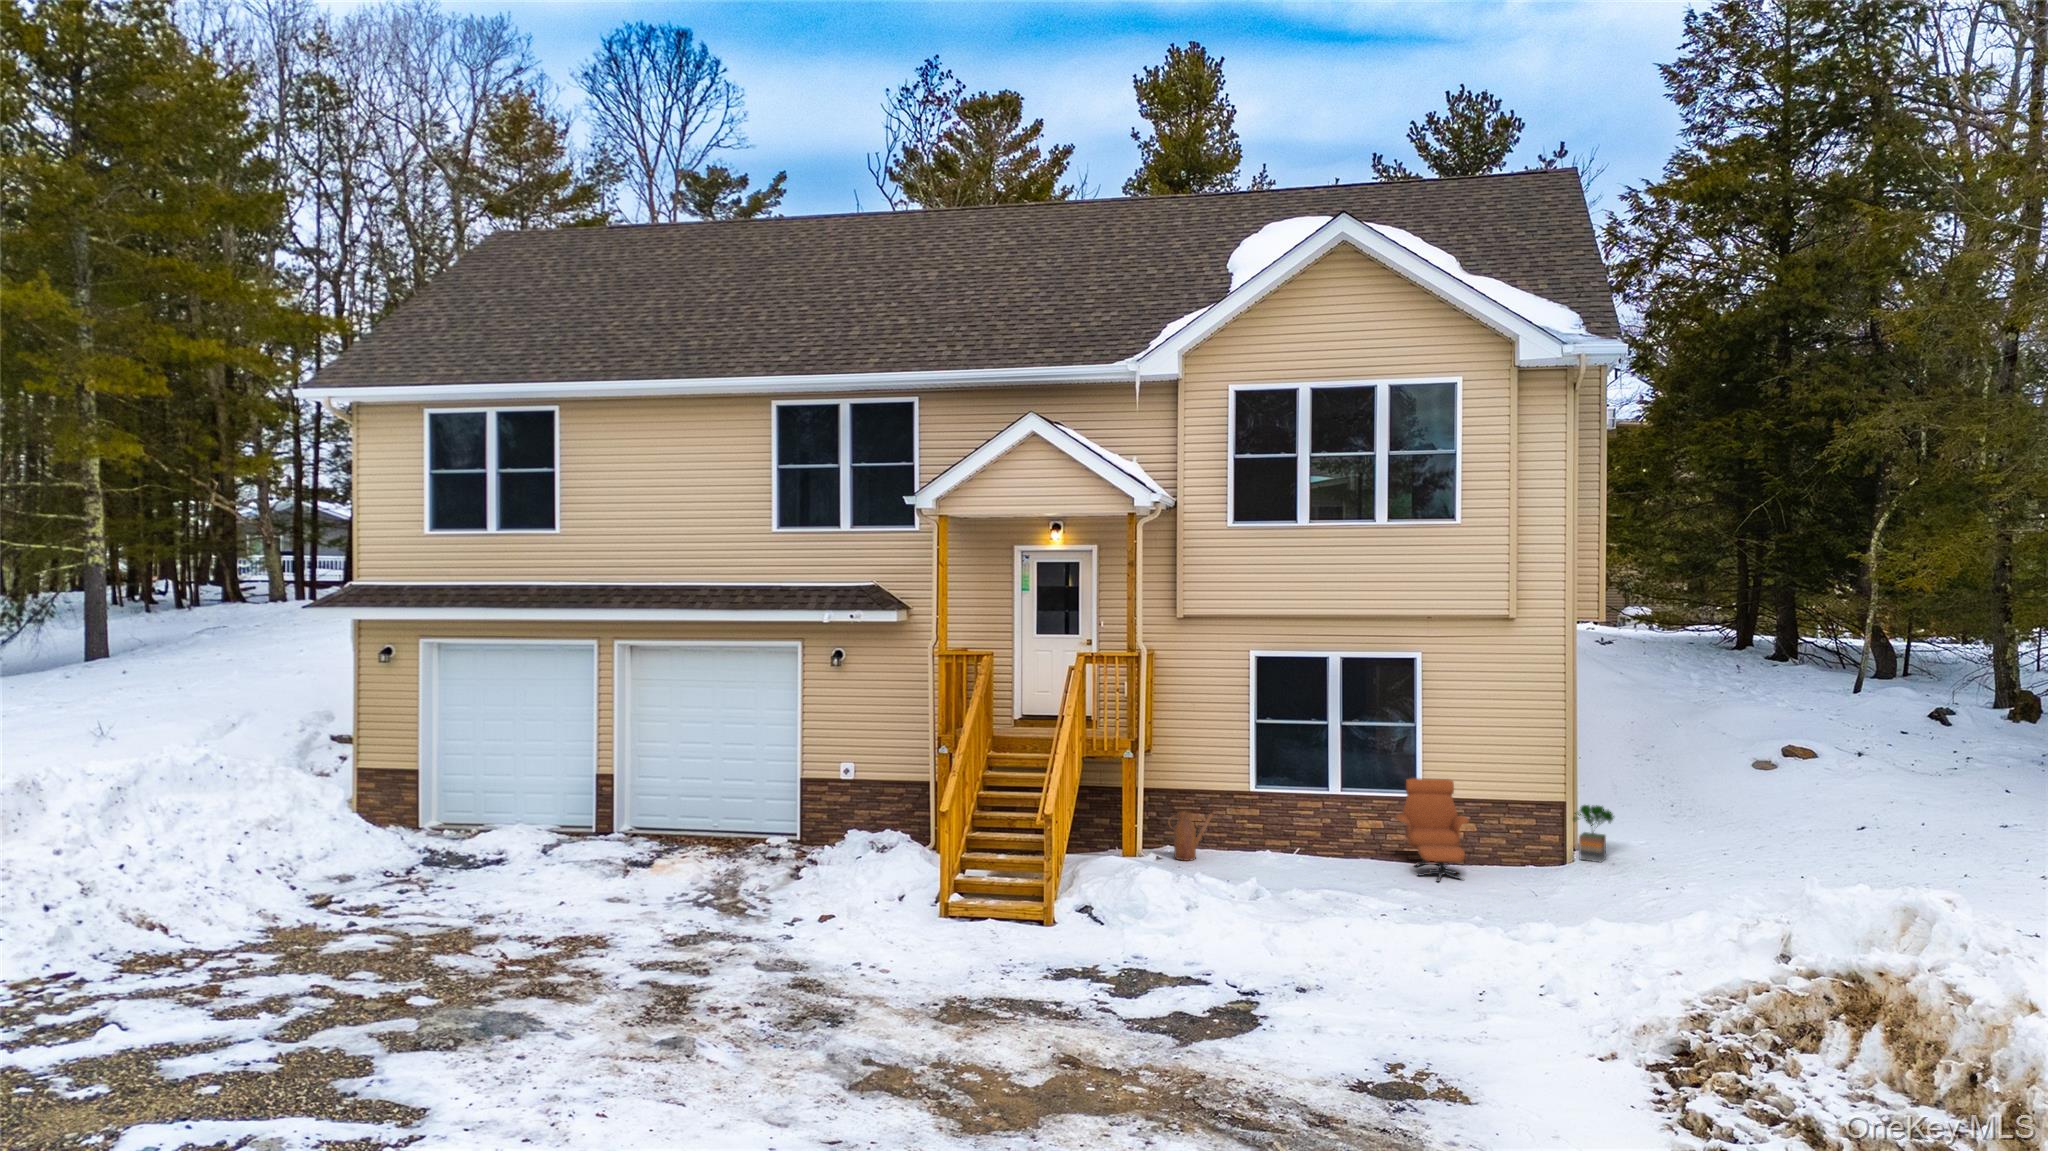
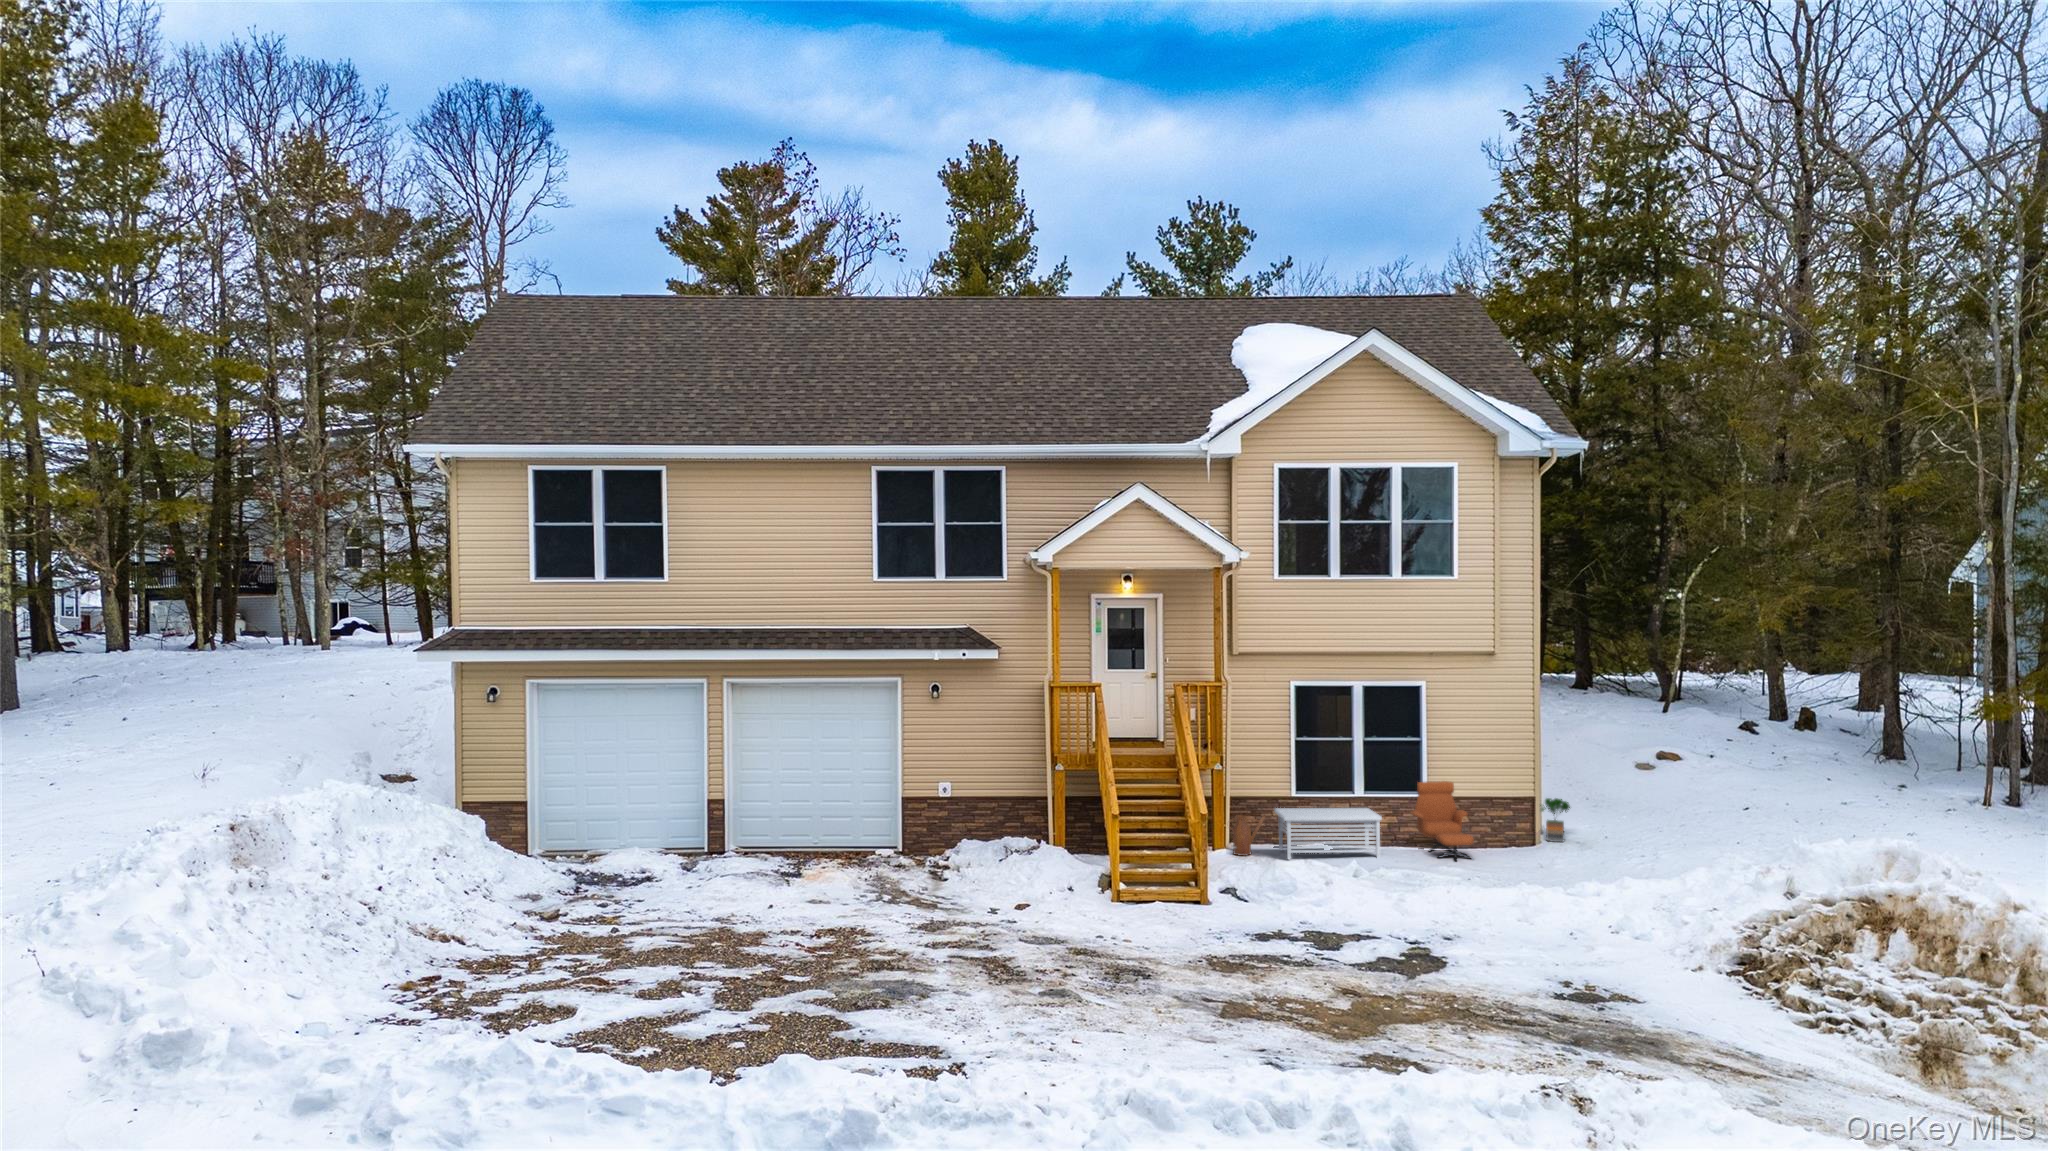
storage bench: none [1225,805,1349,873] -> present [1275,808,1382,859]

